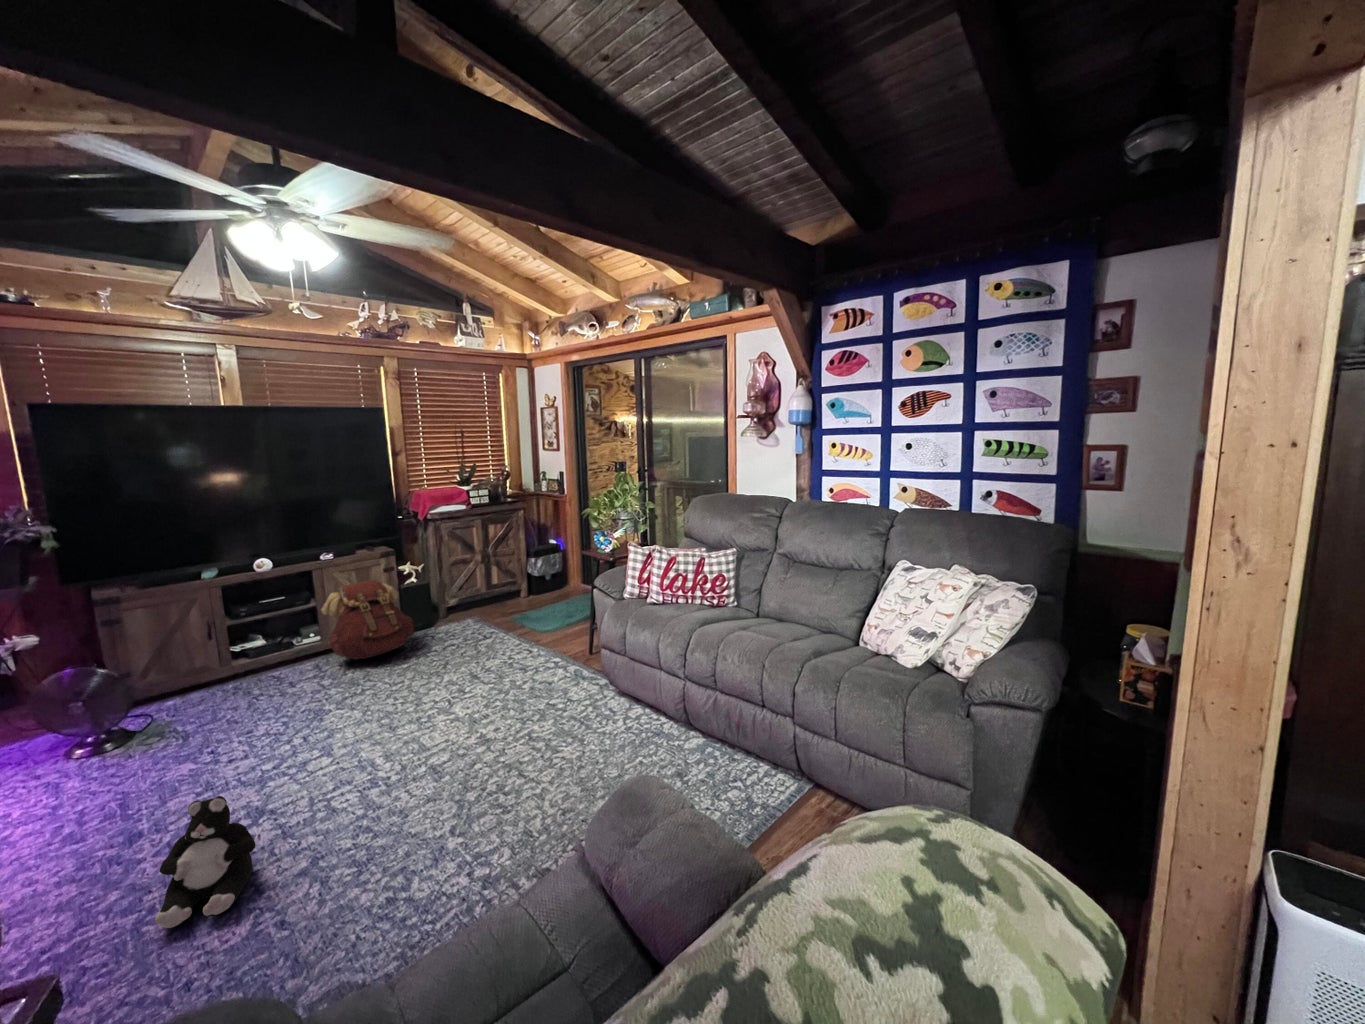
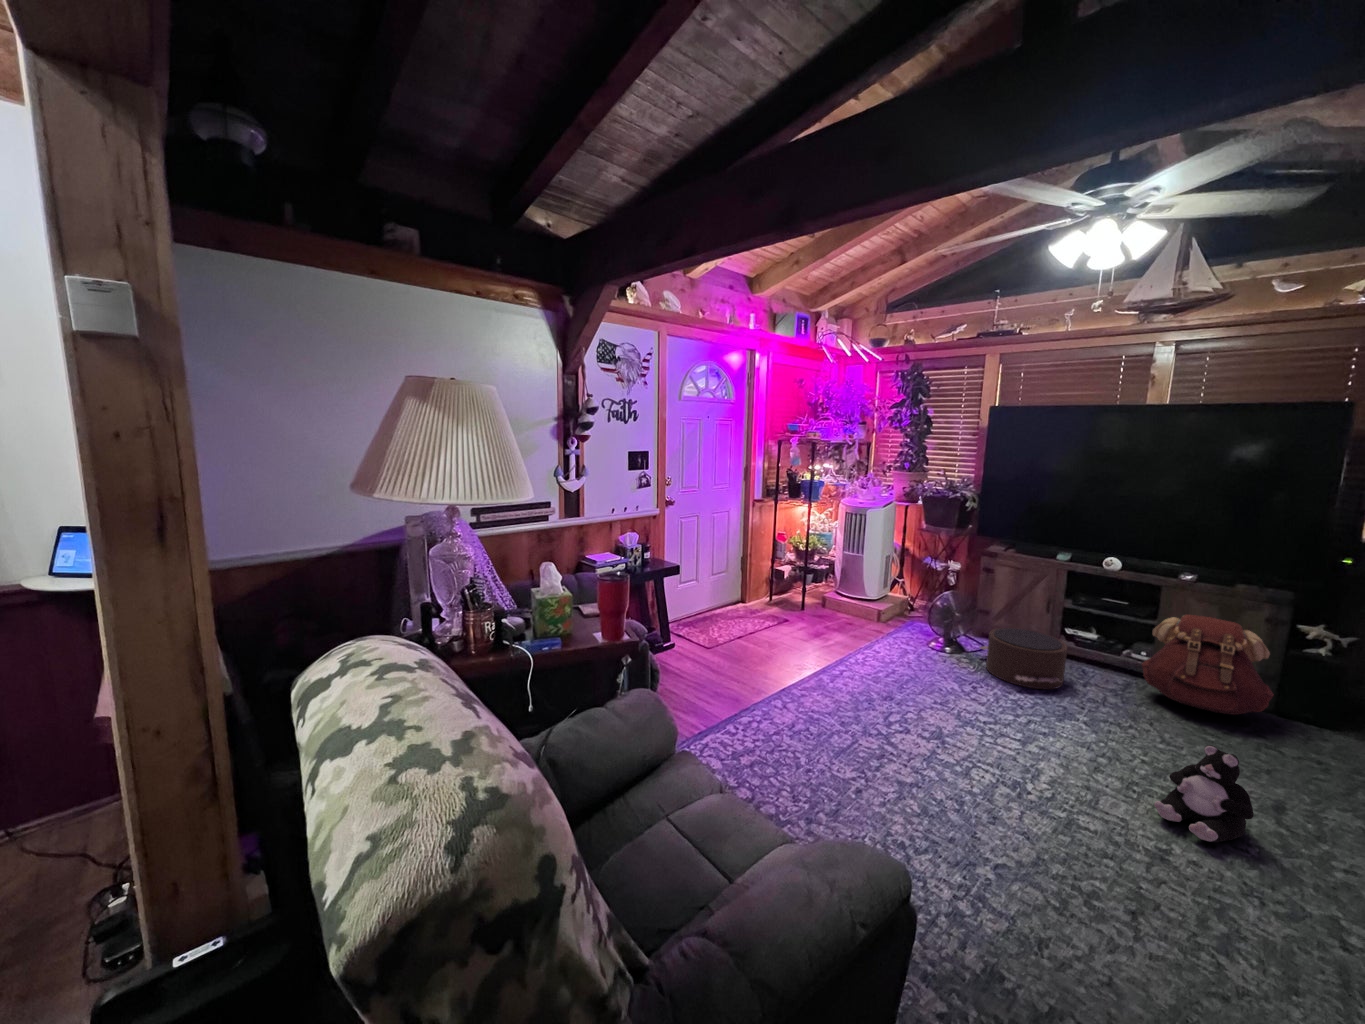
pouf: none [157,656,287,731] -> present [980,628,1067,689]
plush toy: present [155,796,256,928] -> present [1154,745,1254,842]

